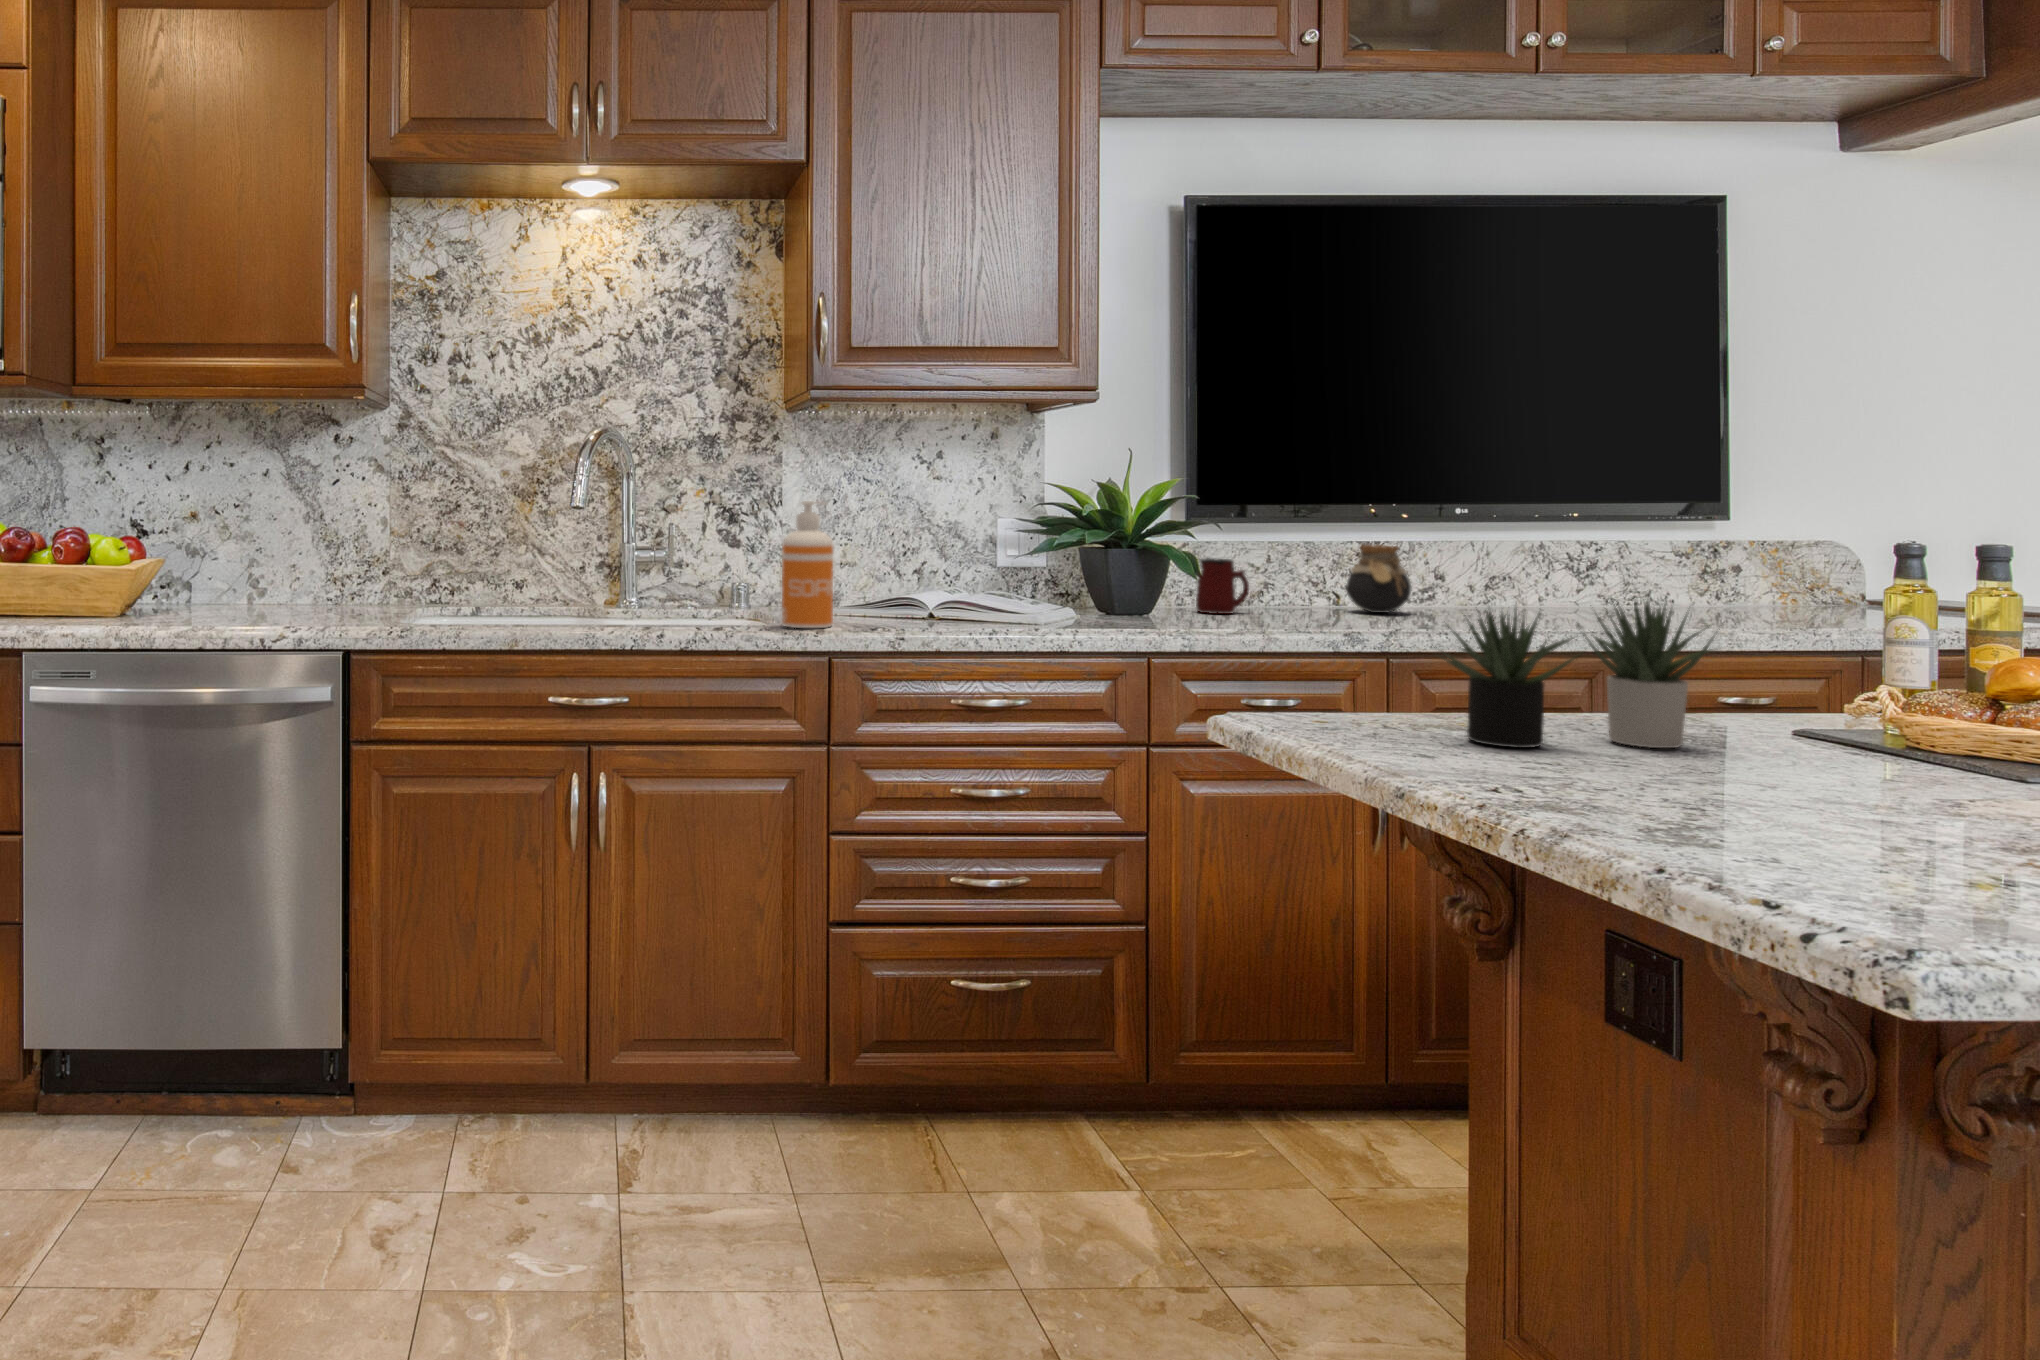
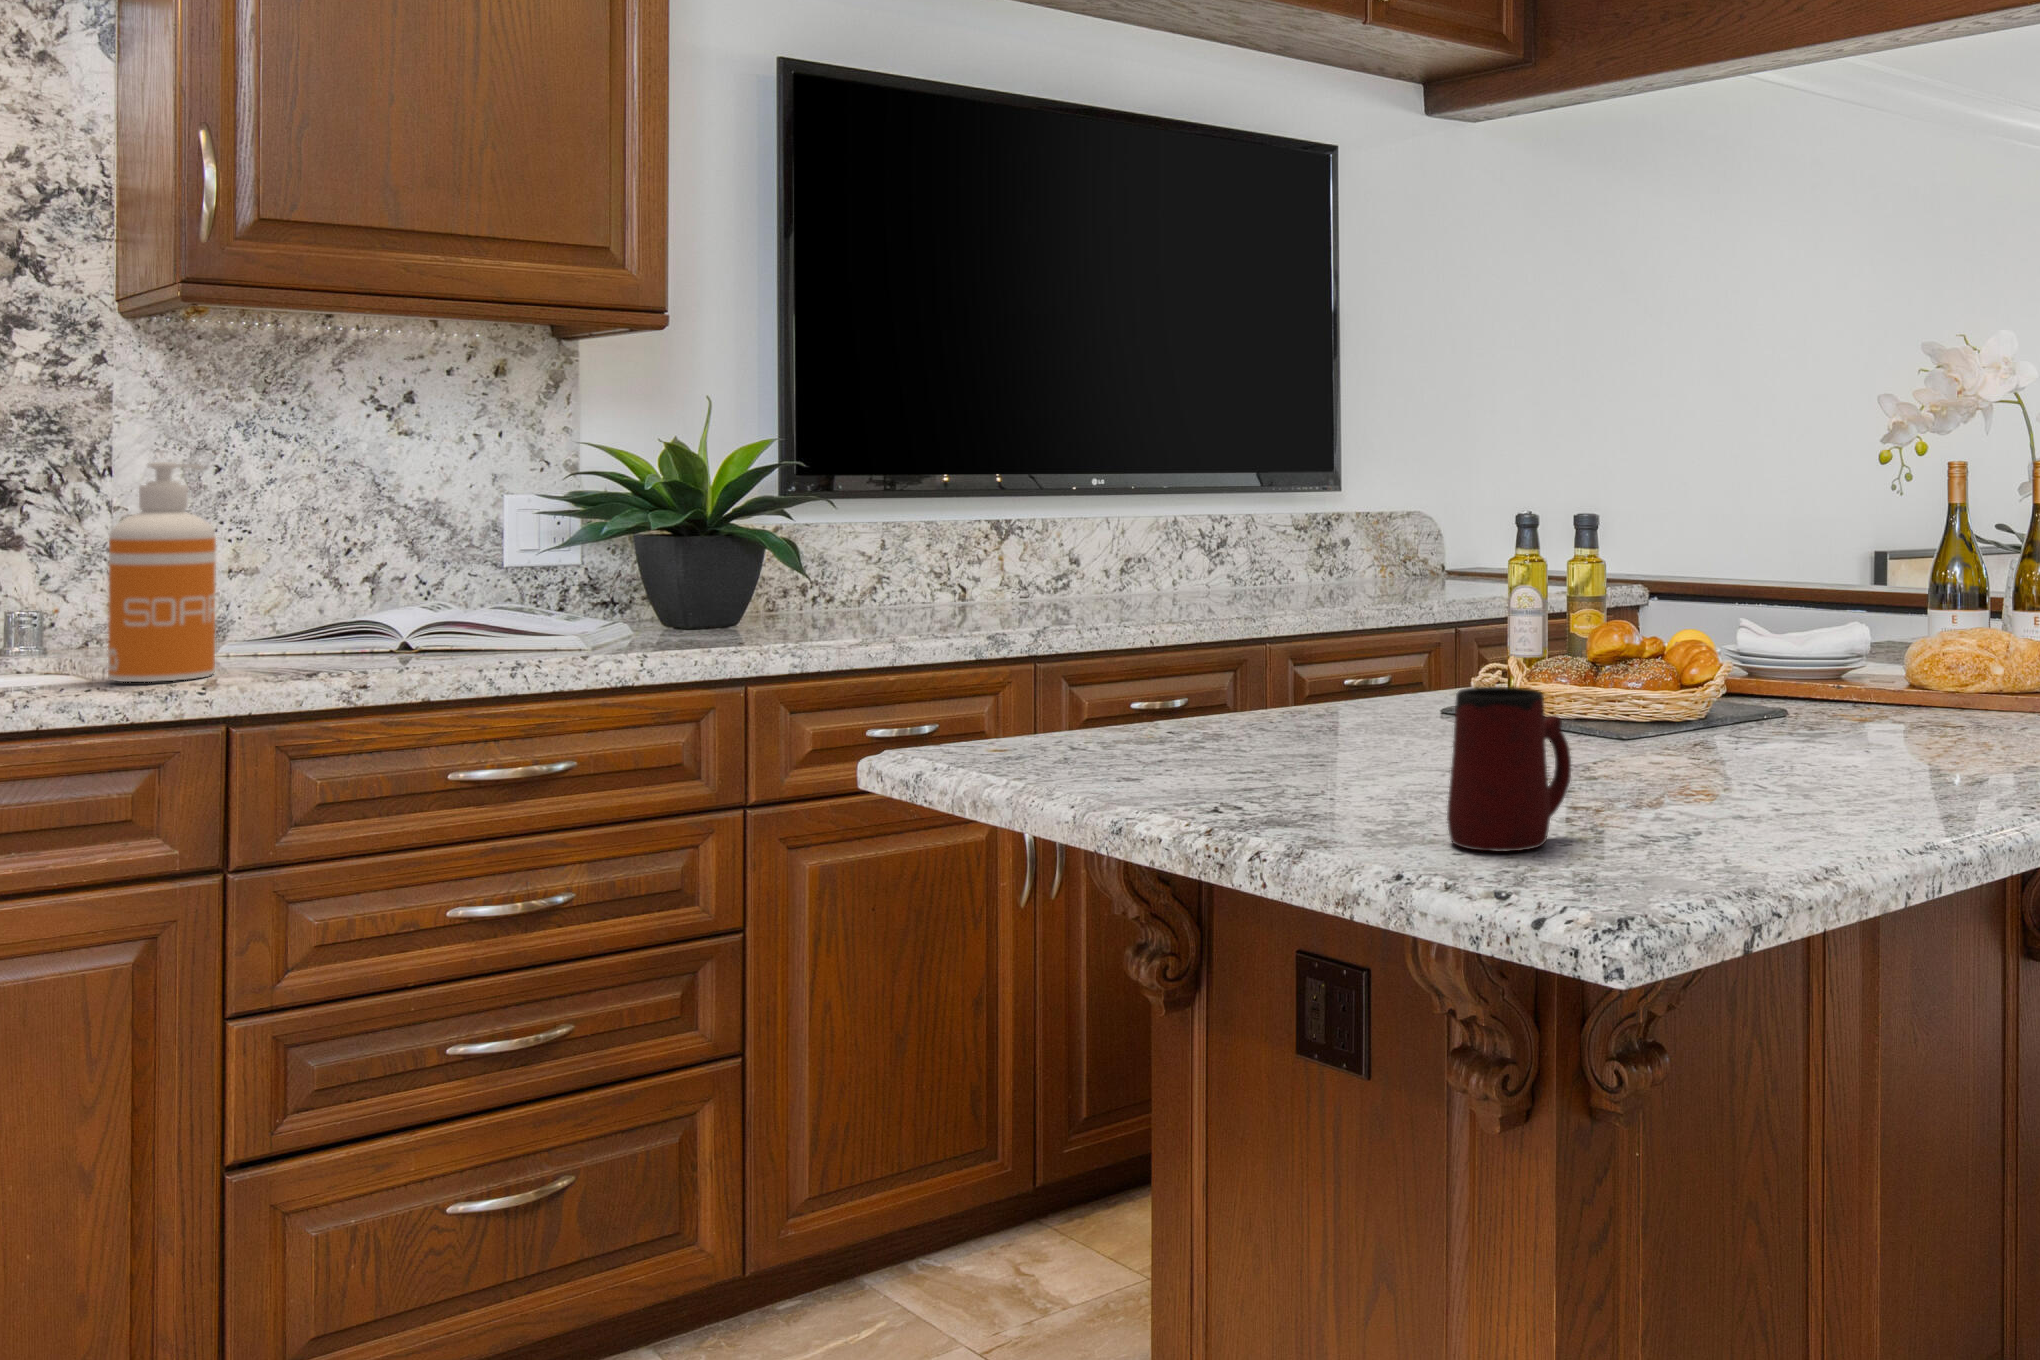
jar: present [1346,545,1411,613] -> none [979,525,1051,608]
mug: present [1196,558,1249,614] -> present [1447,687,1571,852]
succulent plant: present [1436,597,1720,748] -> none [1115,561,1393,758]

